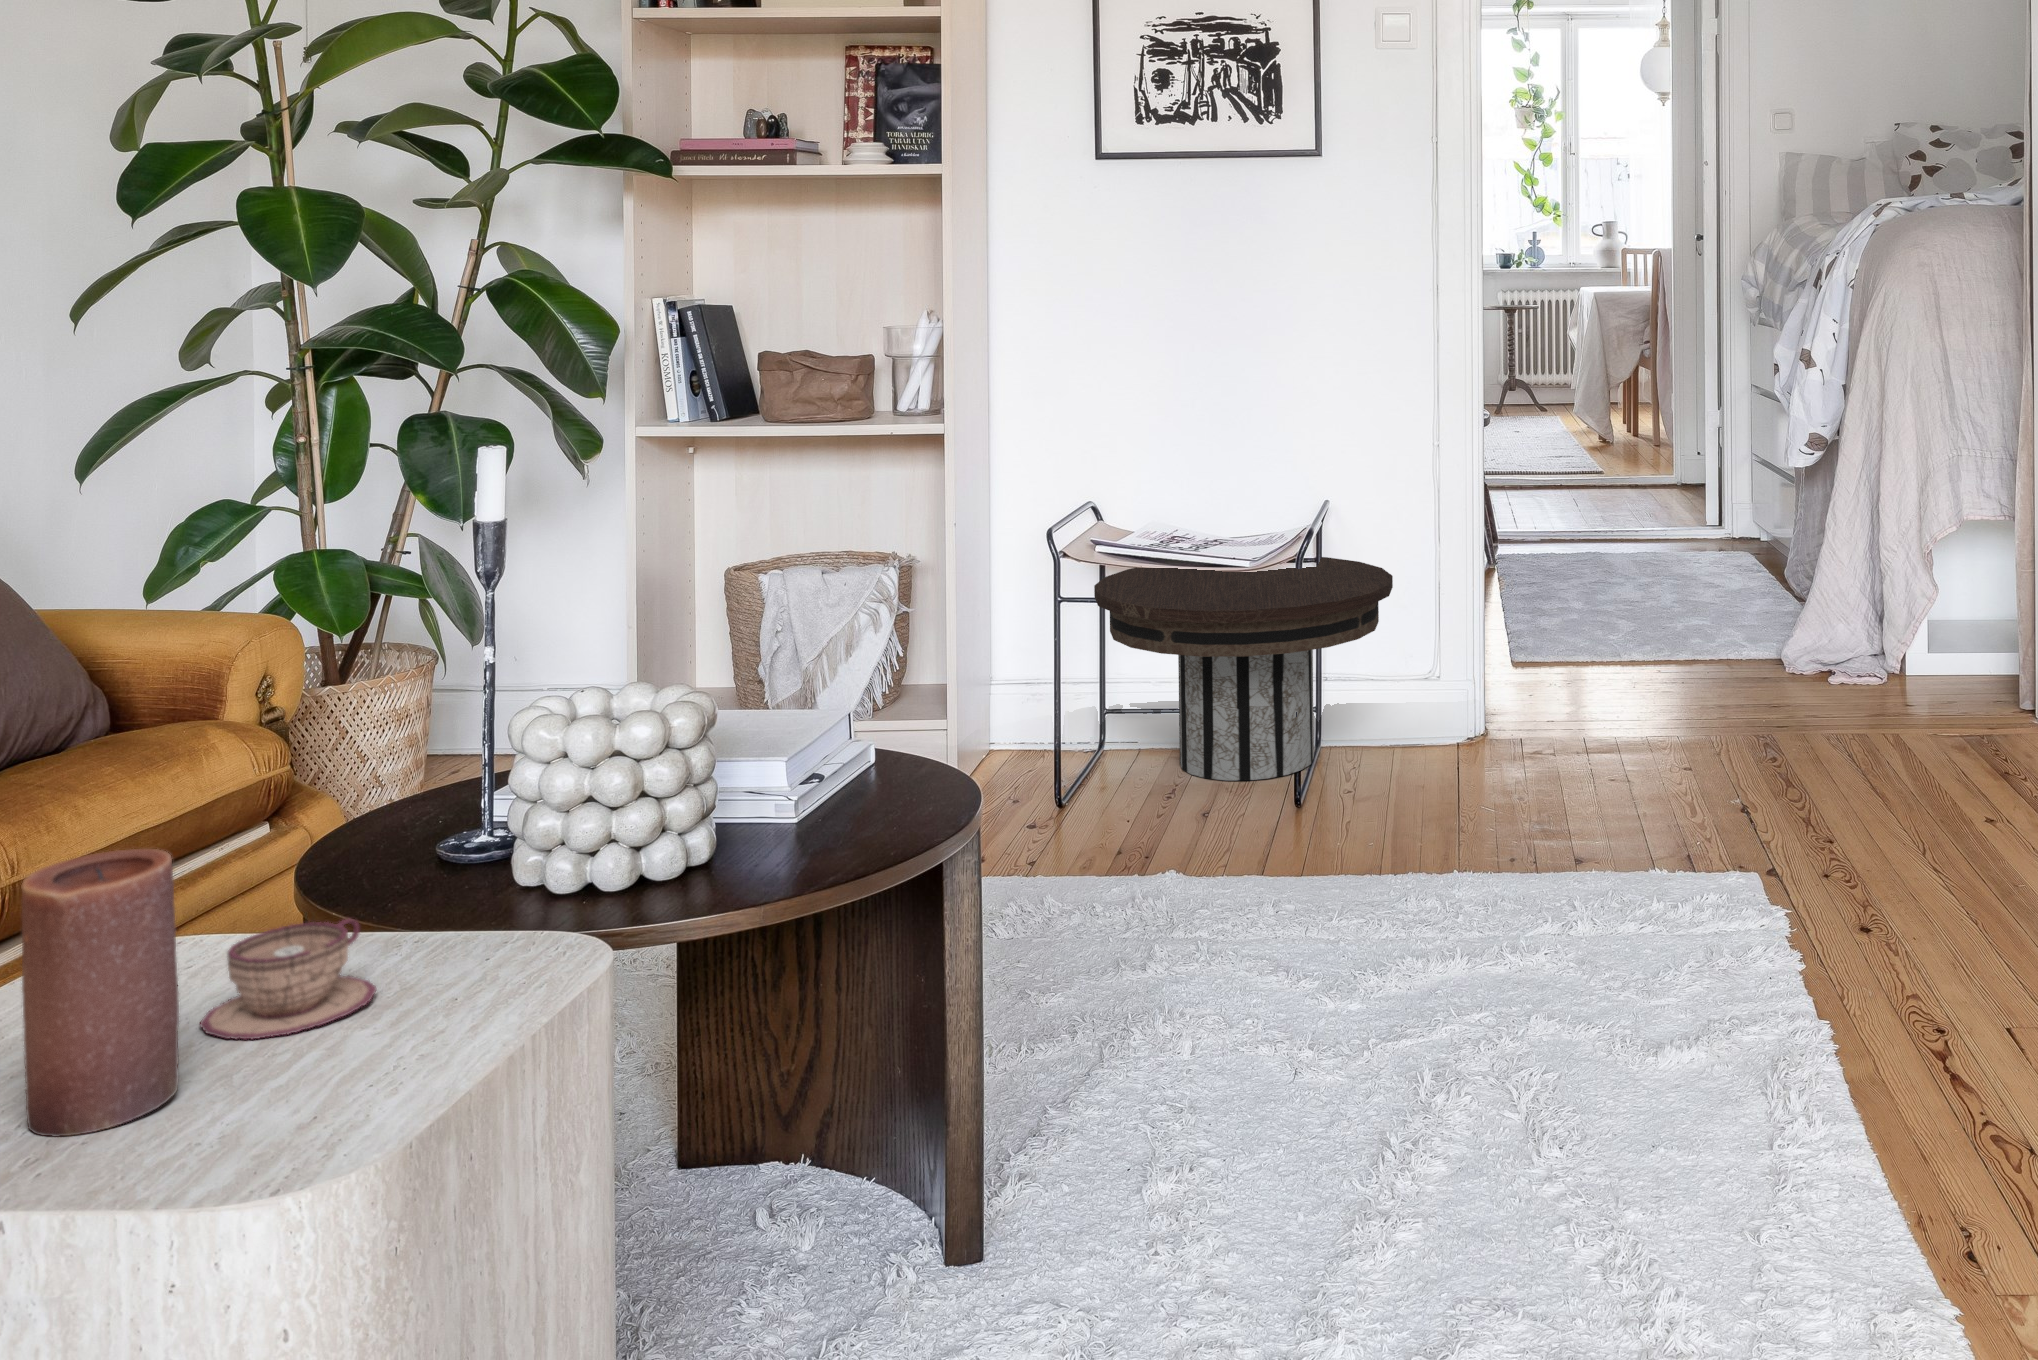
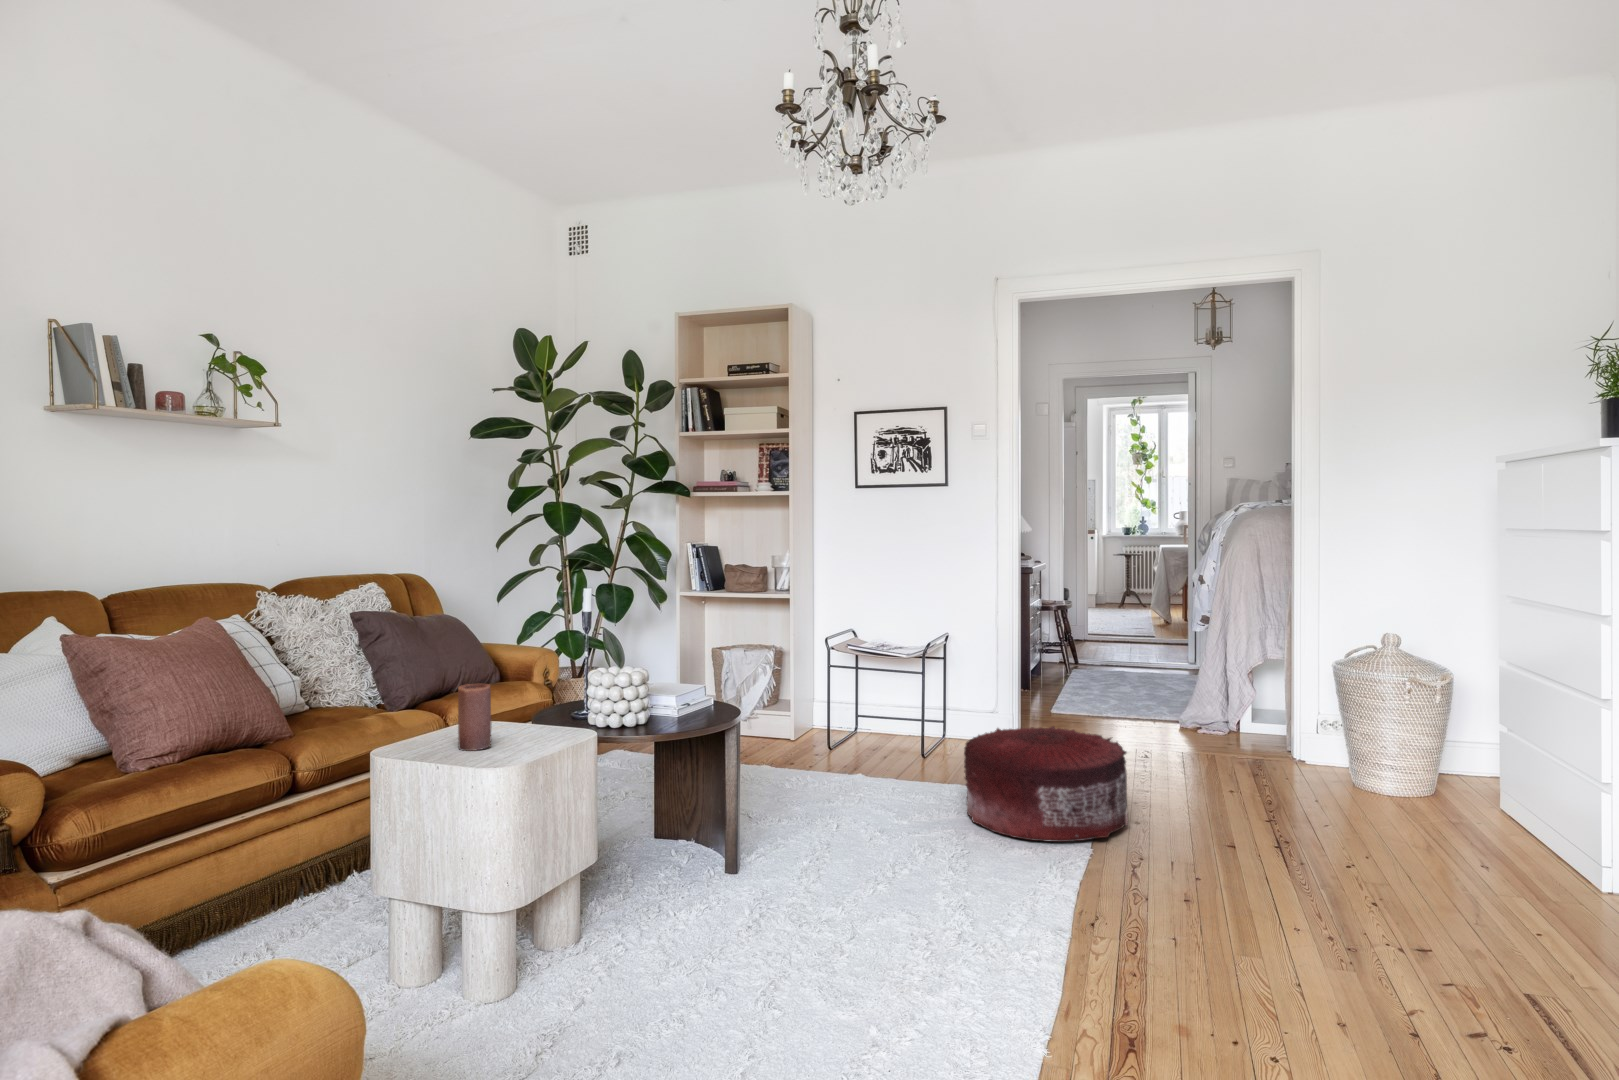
side table: present [1094,557,1393,781] -> none [842,658,968,751]
pouf: none [1487,701,1866,1001] -> present [964,726,1128,842]
teacup: present [200,918,376,1039] -> none [500,715,542,741]

